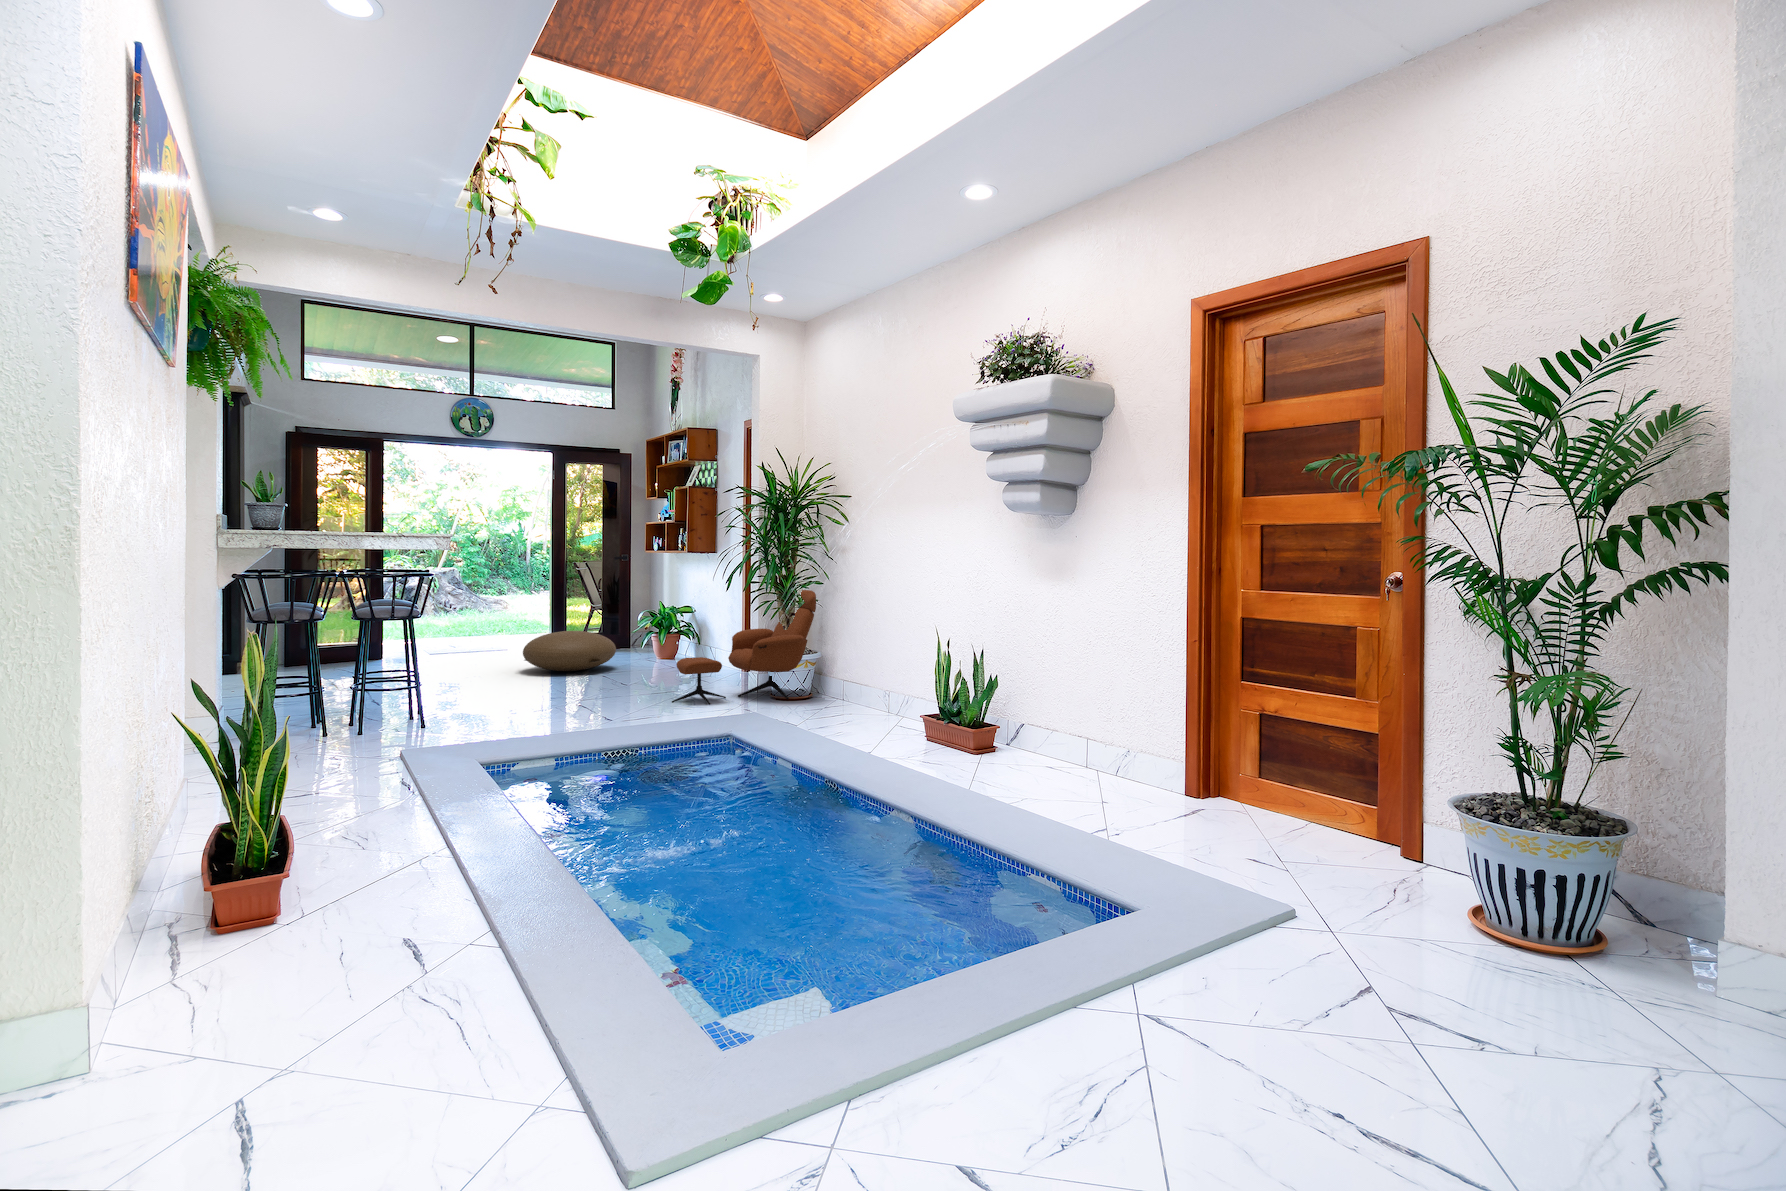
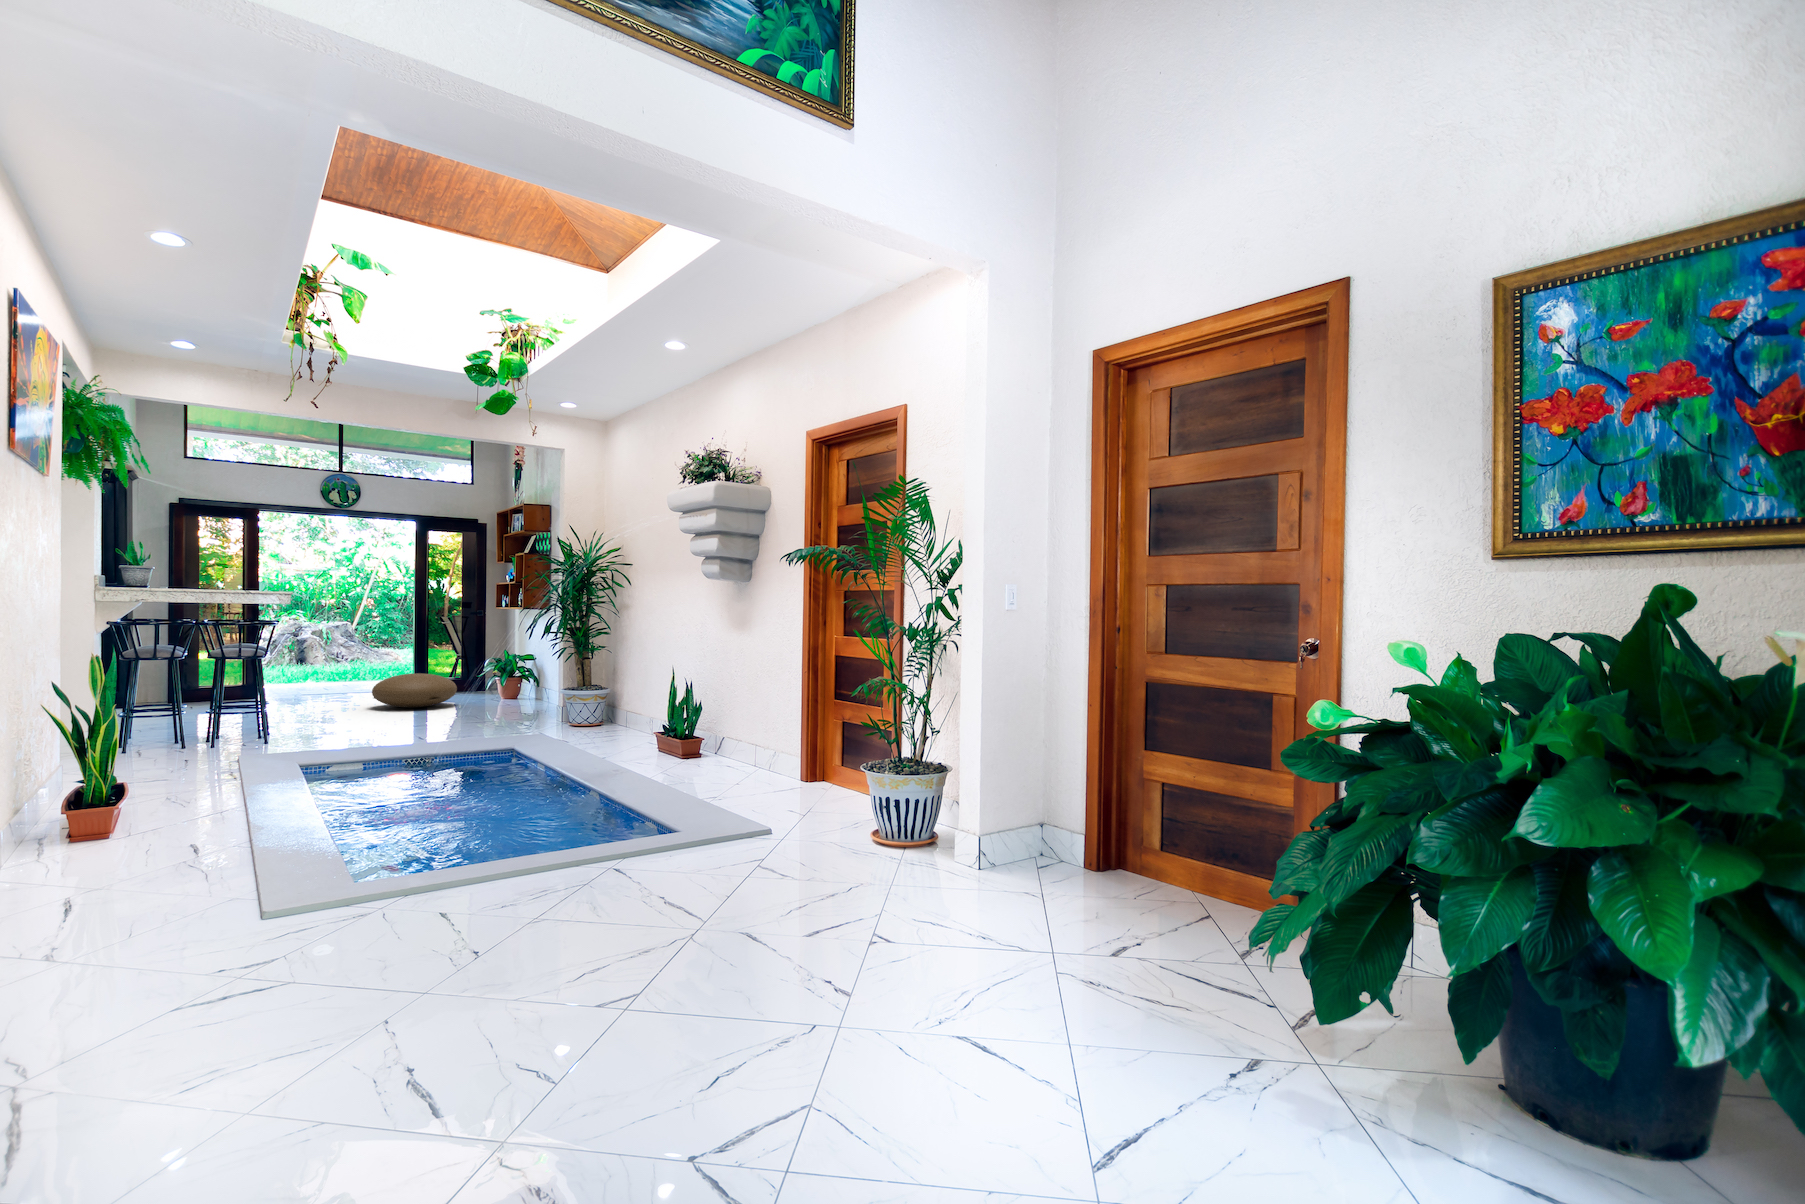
lounge chair: present [672,590,816,704] -> none [482,638,611,730]

